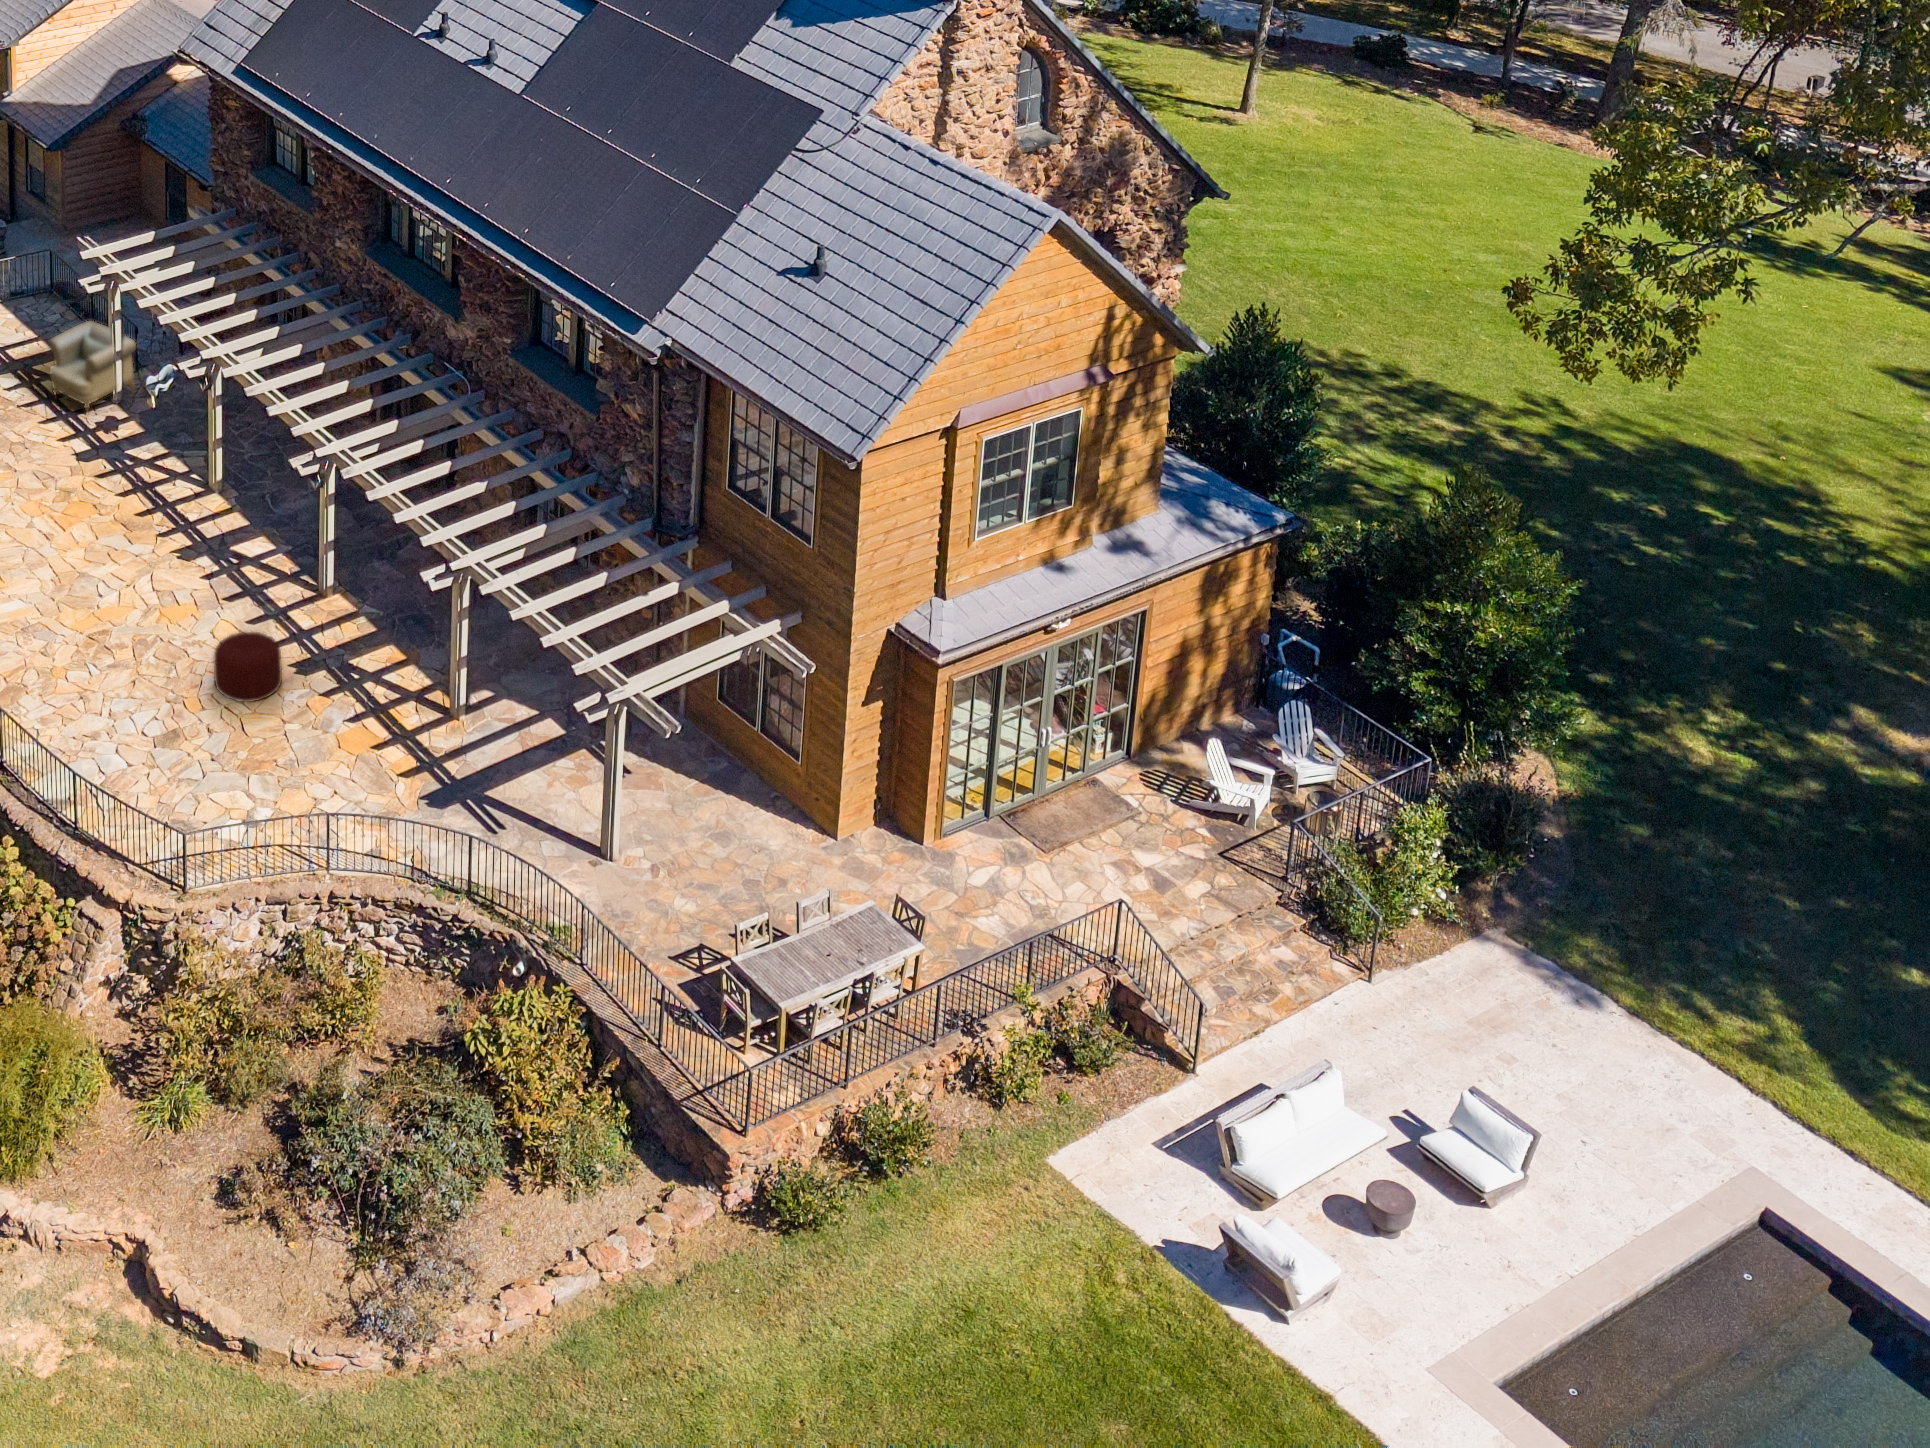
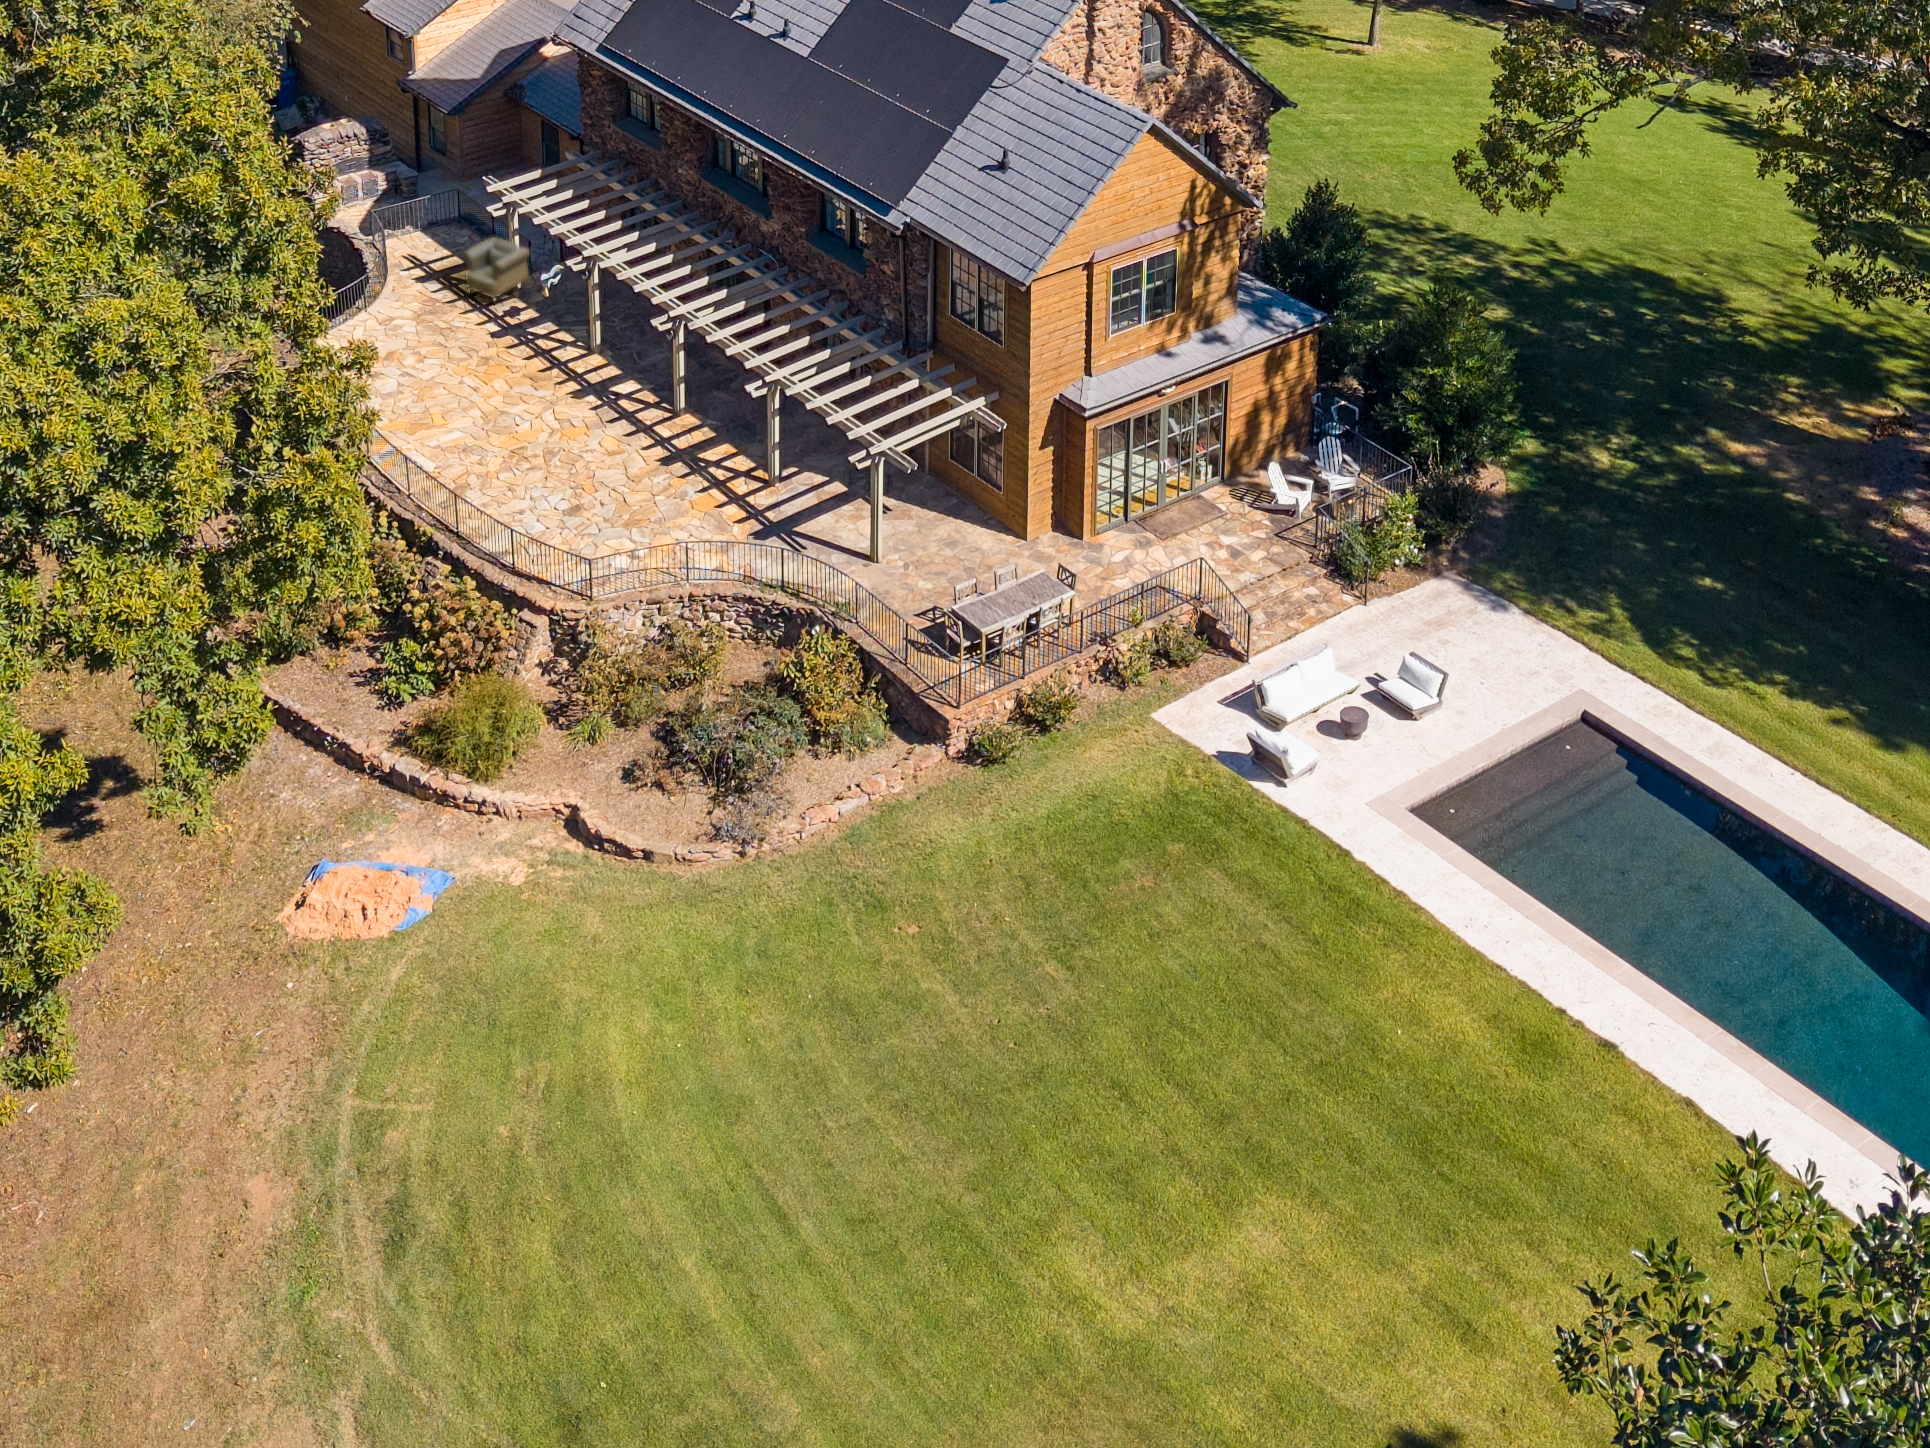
ottoman: present [214,632,282,702] -> none [602,439,651,486]

